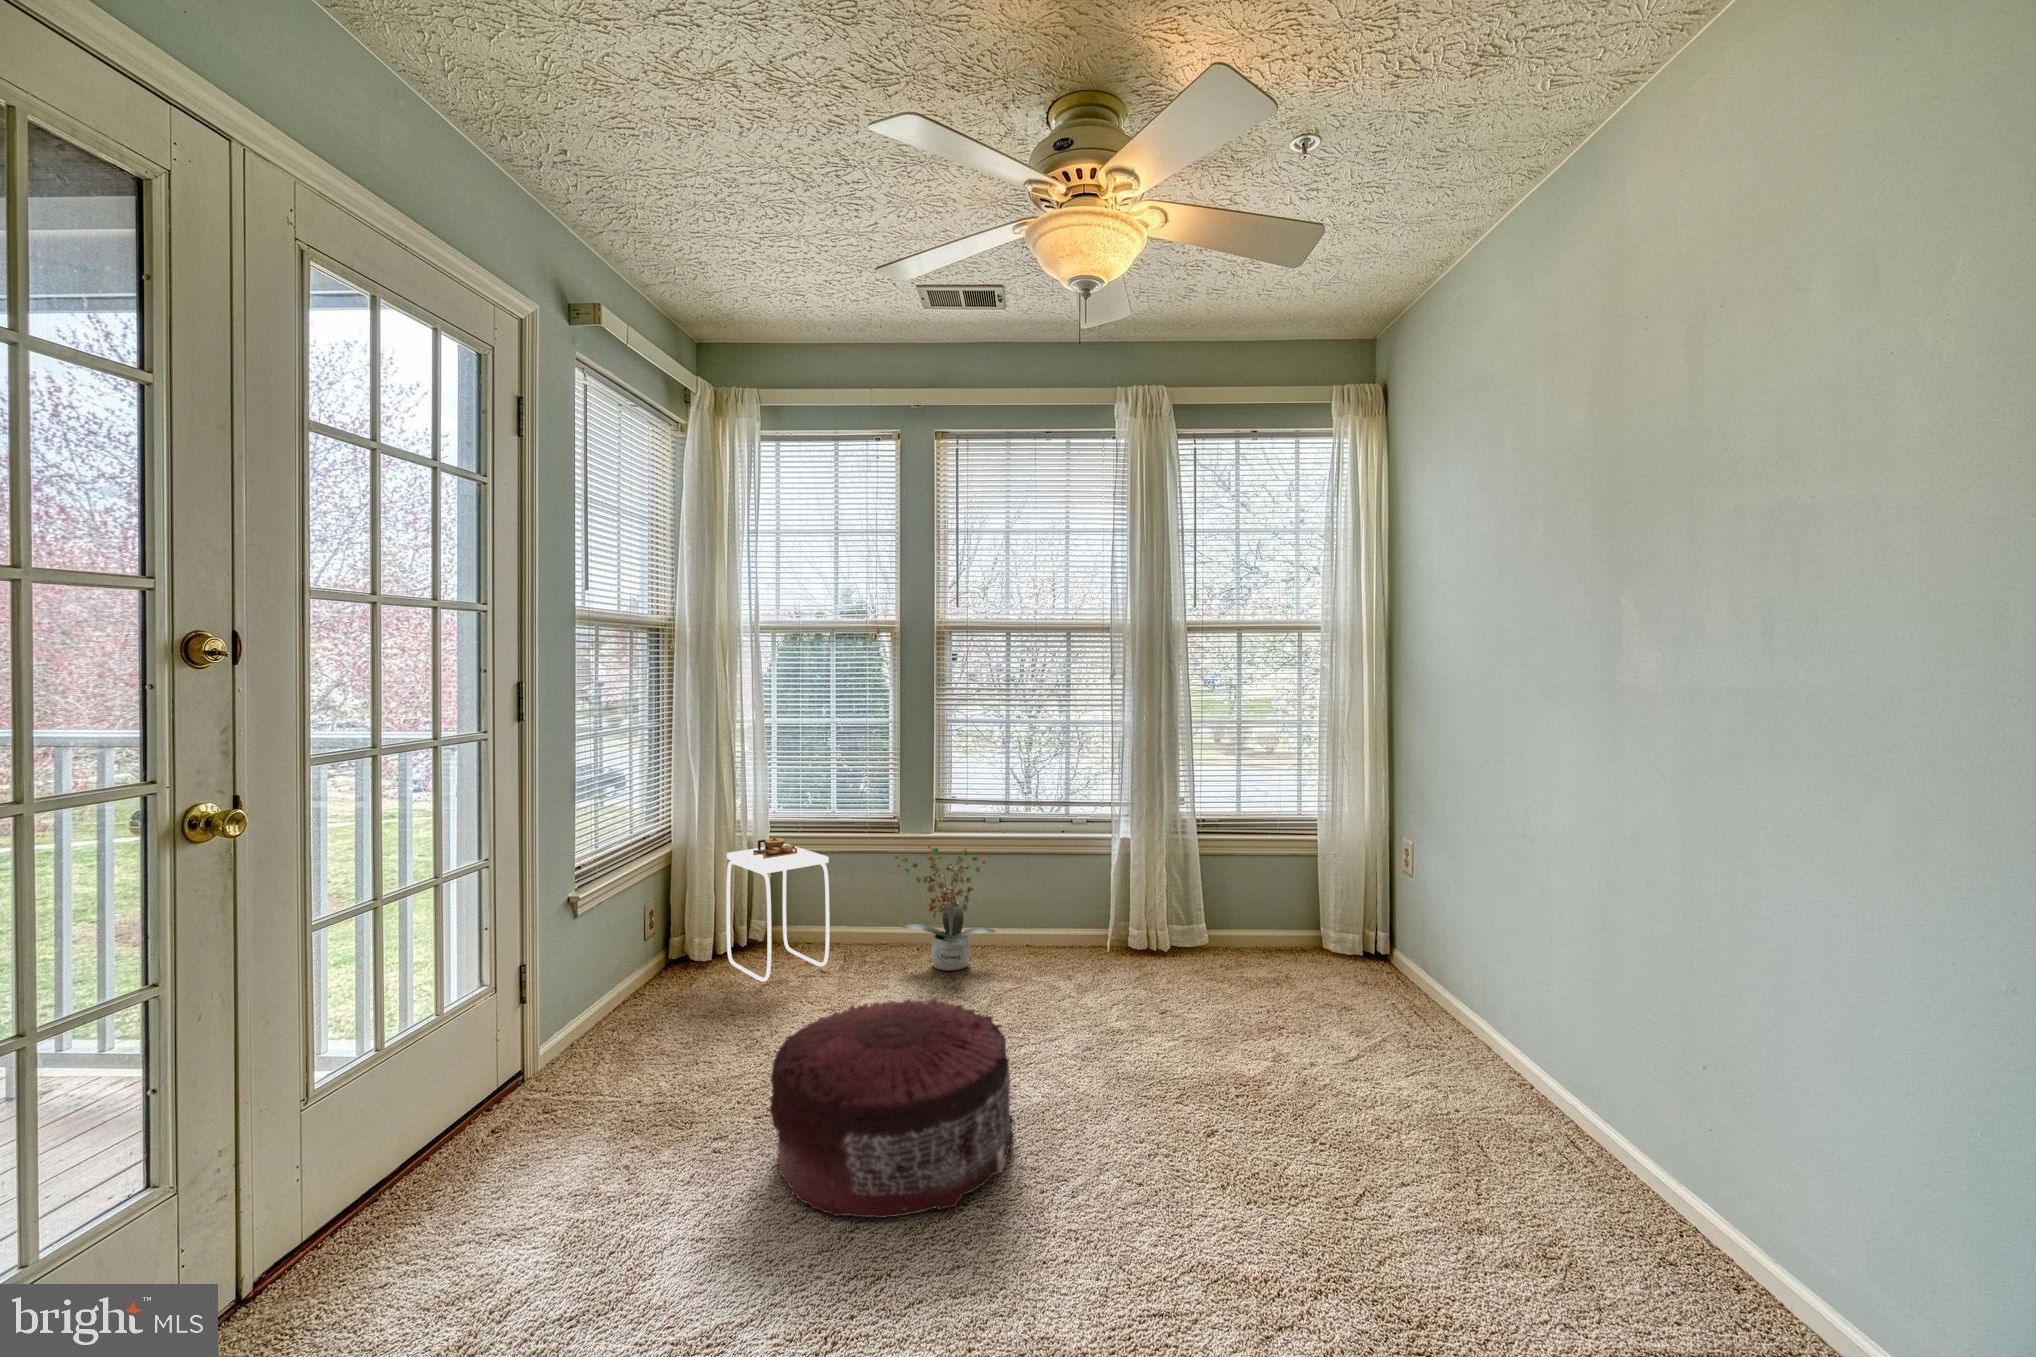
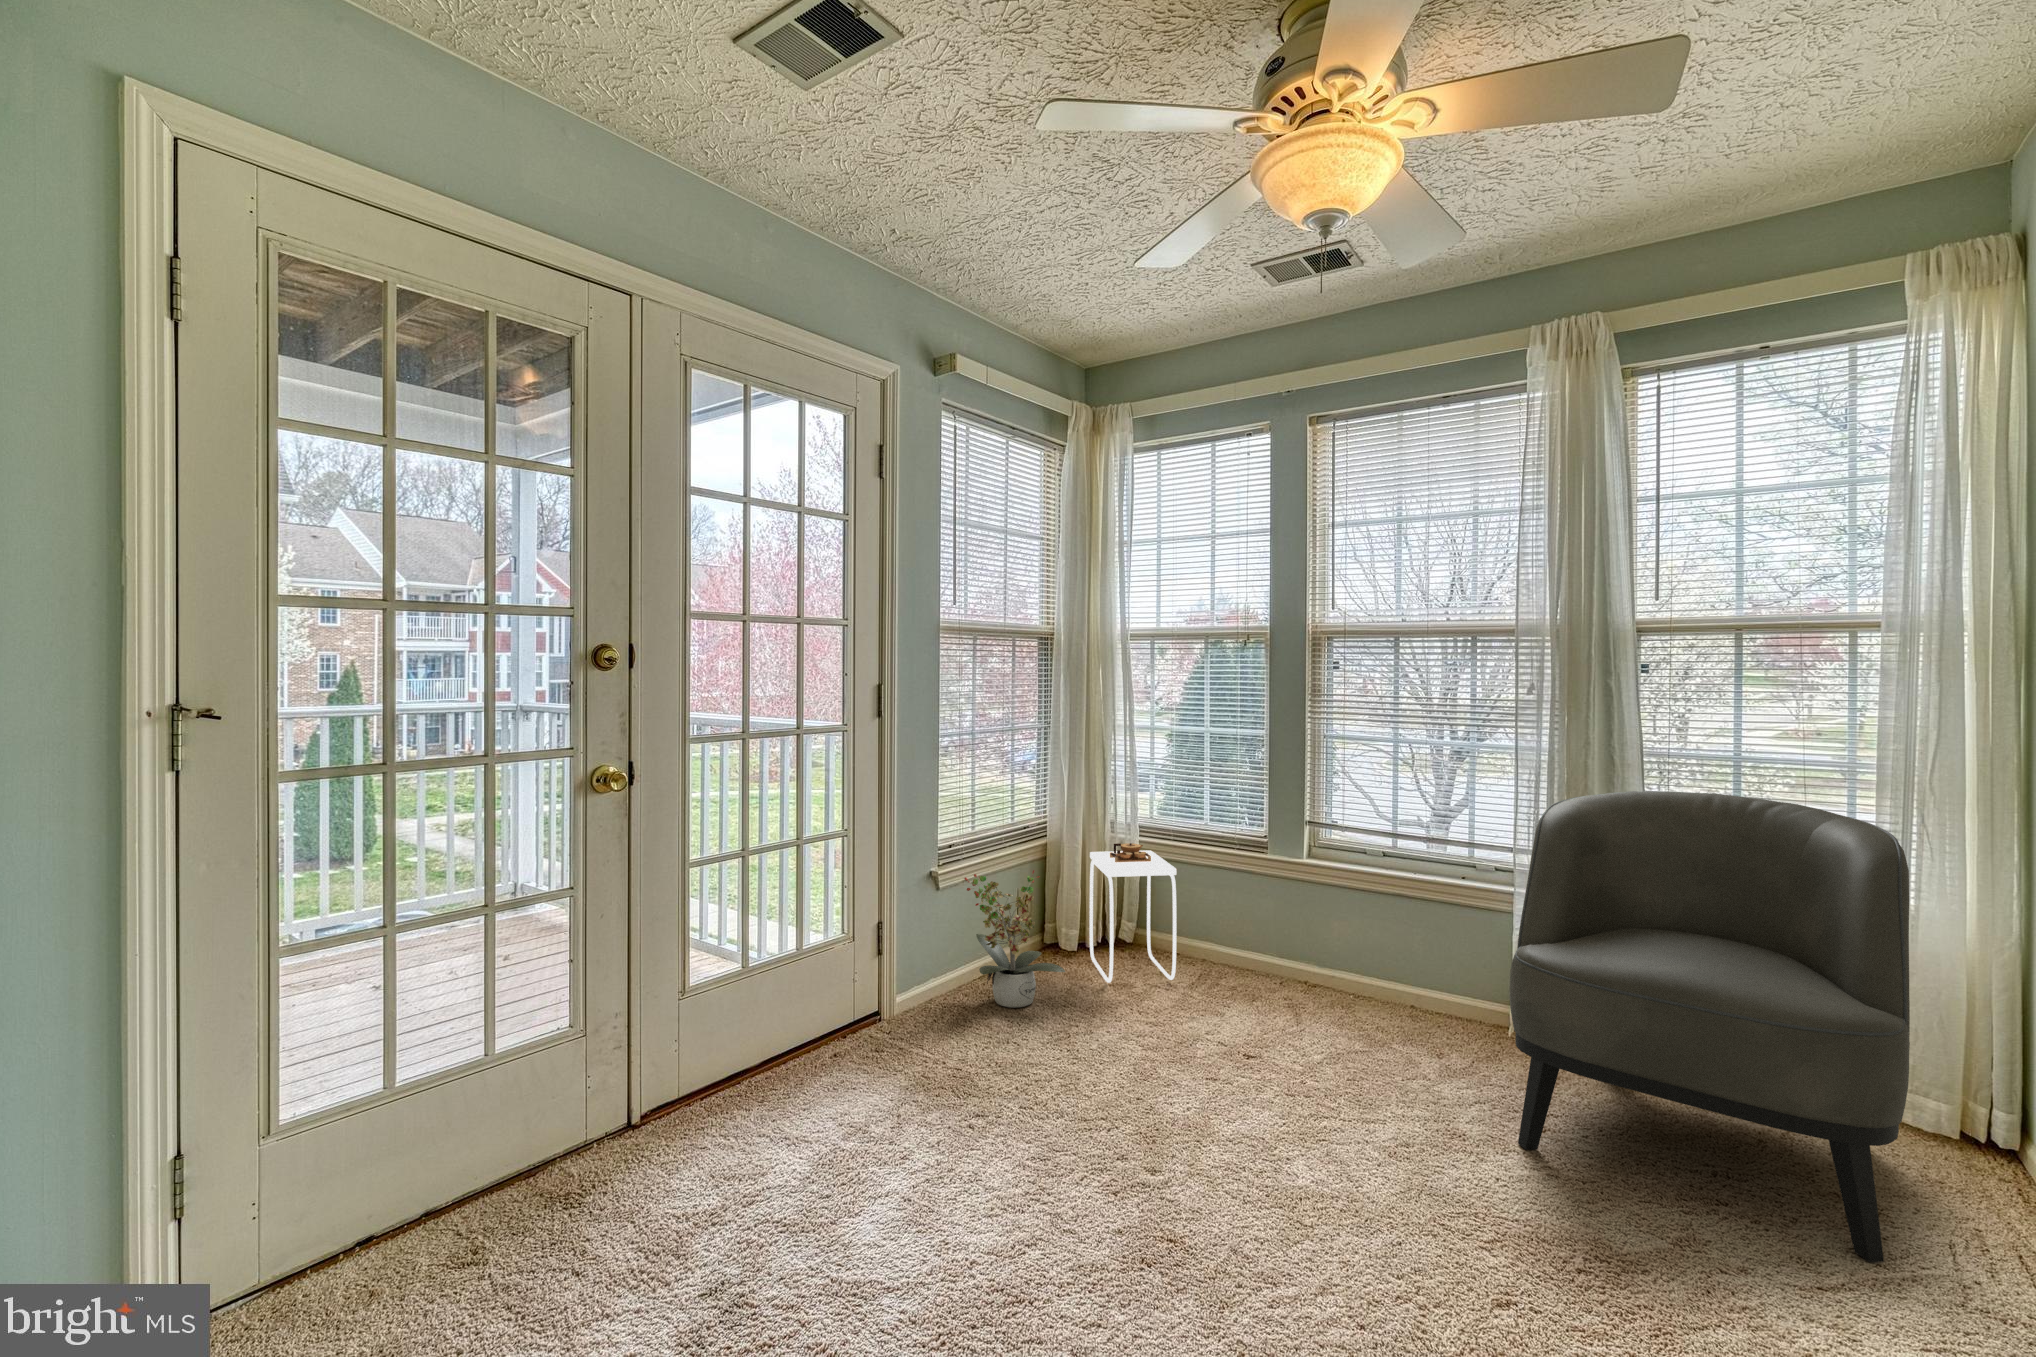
armchair: none [1136,749,1368,1038] -> present [1510,791,1910,1262]
potted plant: present [895,846,995,971] -> present [964,870,1065,1008]
pouf: present [770,998,1015,1218] -> none [992,1021,1252,1262]

